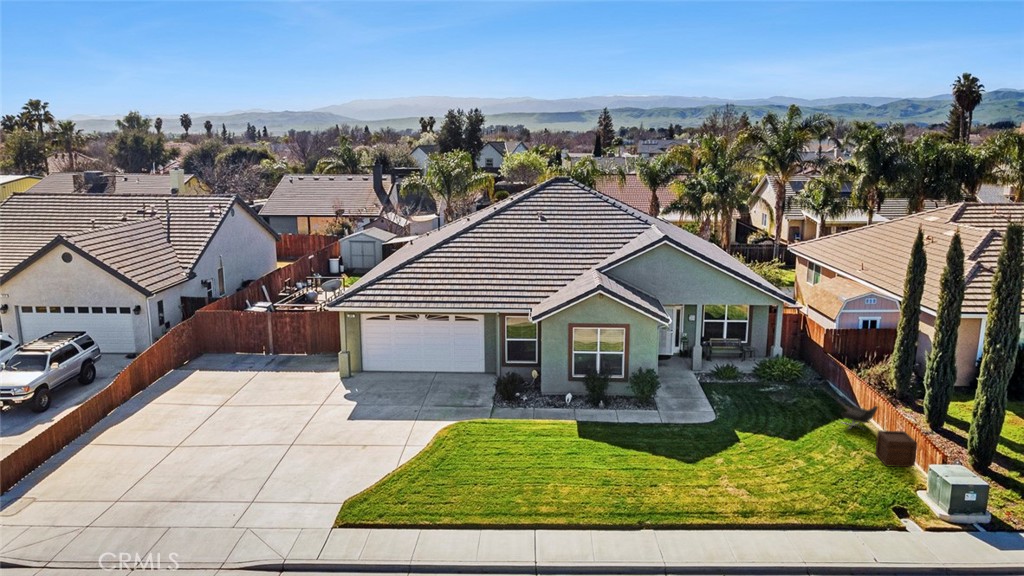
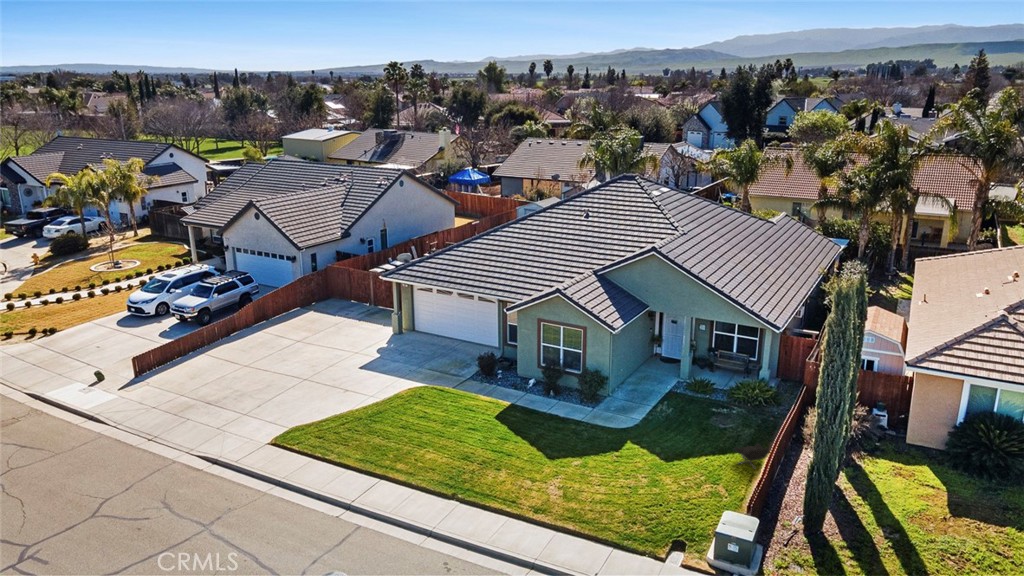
wooden crate: present [875,431,917,467] -> none [721,471,756,513]

